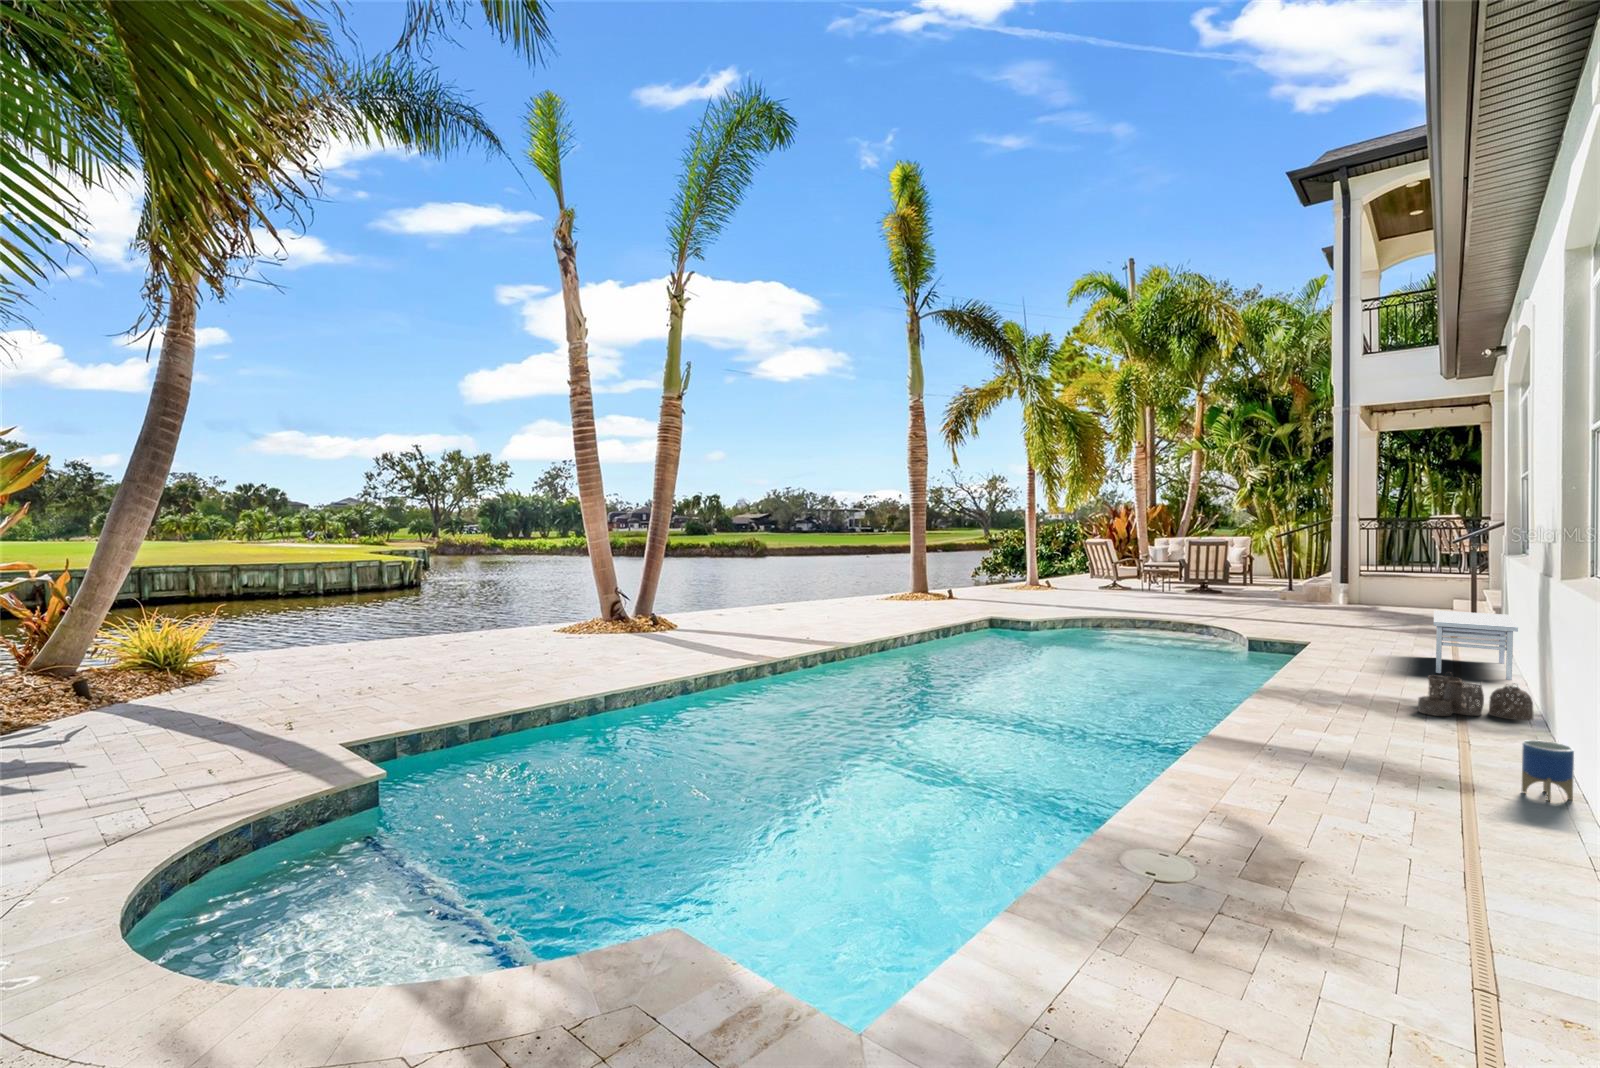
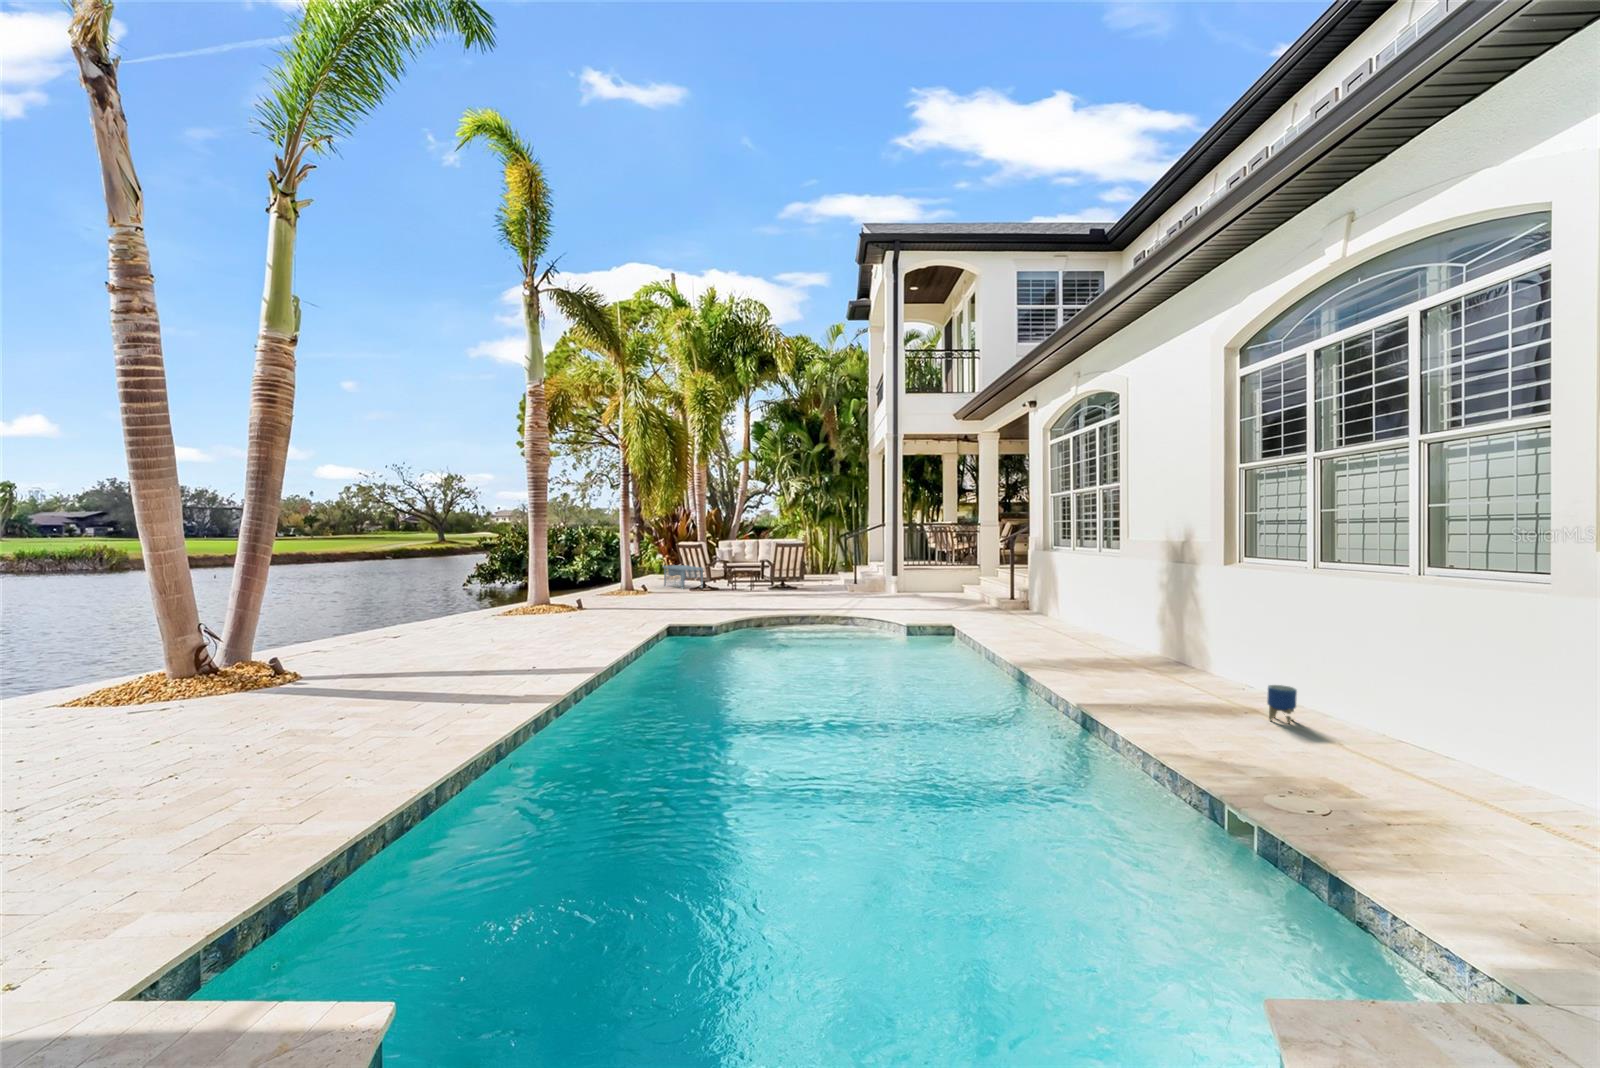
storage bench: present [1434,610,1518,680] -> present [664,565,704,589]
woven basket: present [1418,673,1533,720] -> none [1100,642,1161,674]

